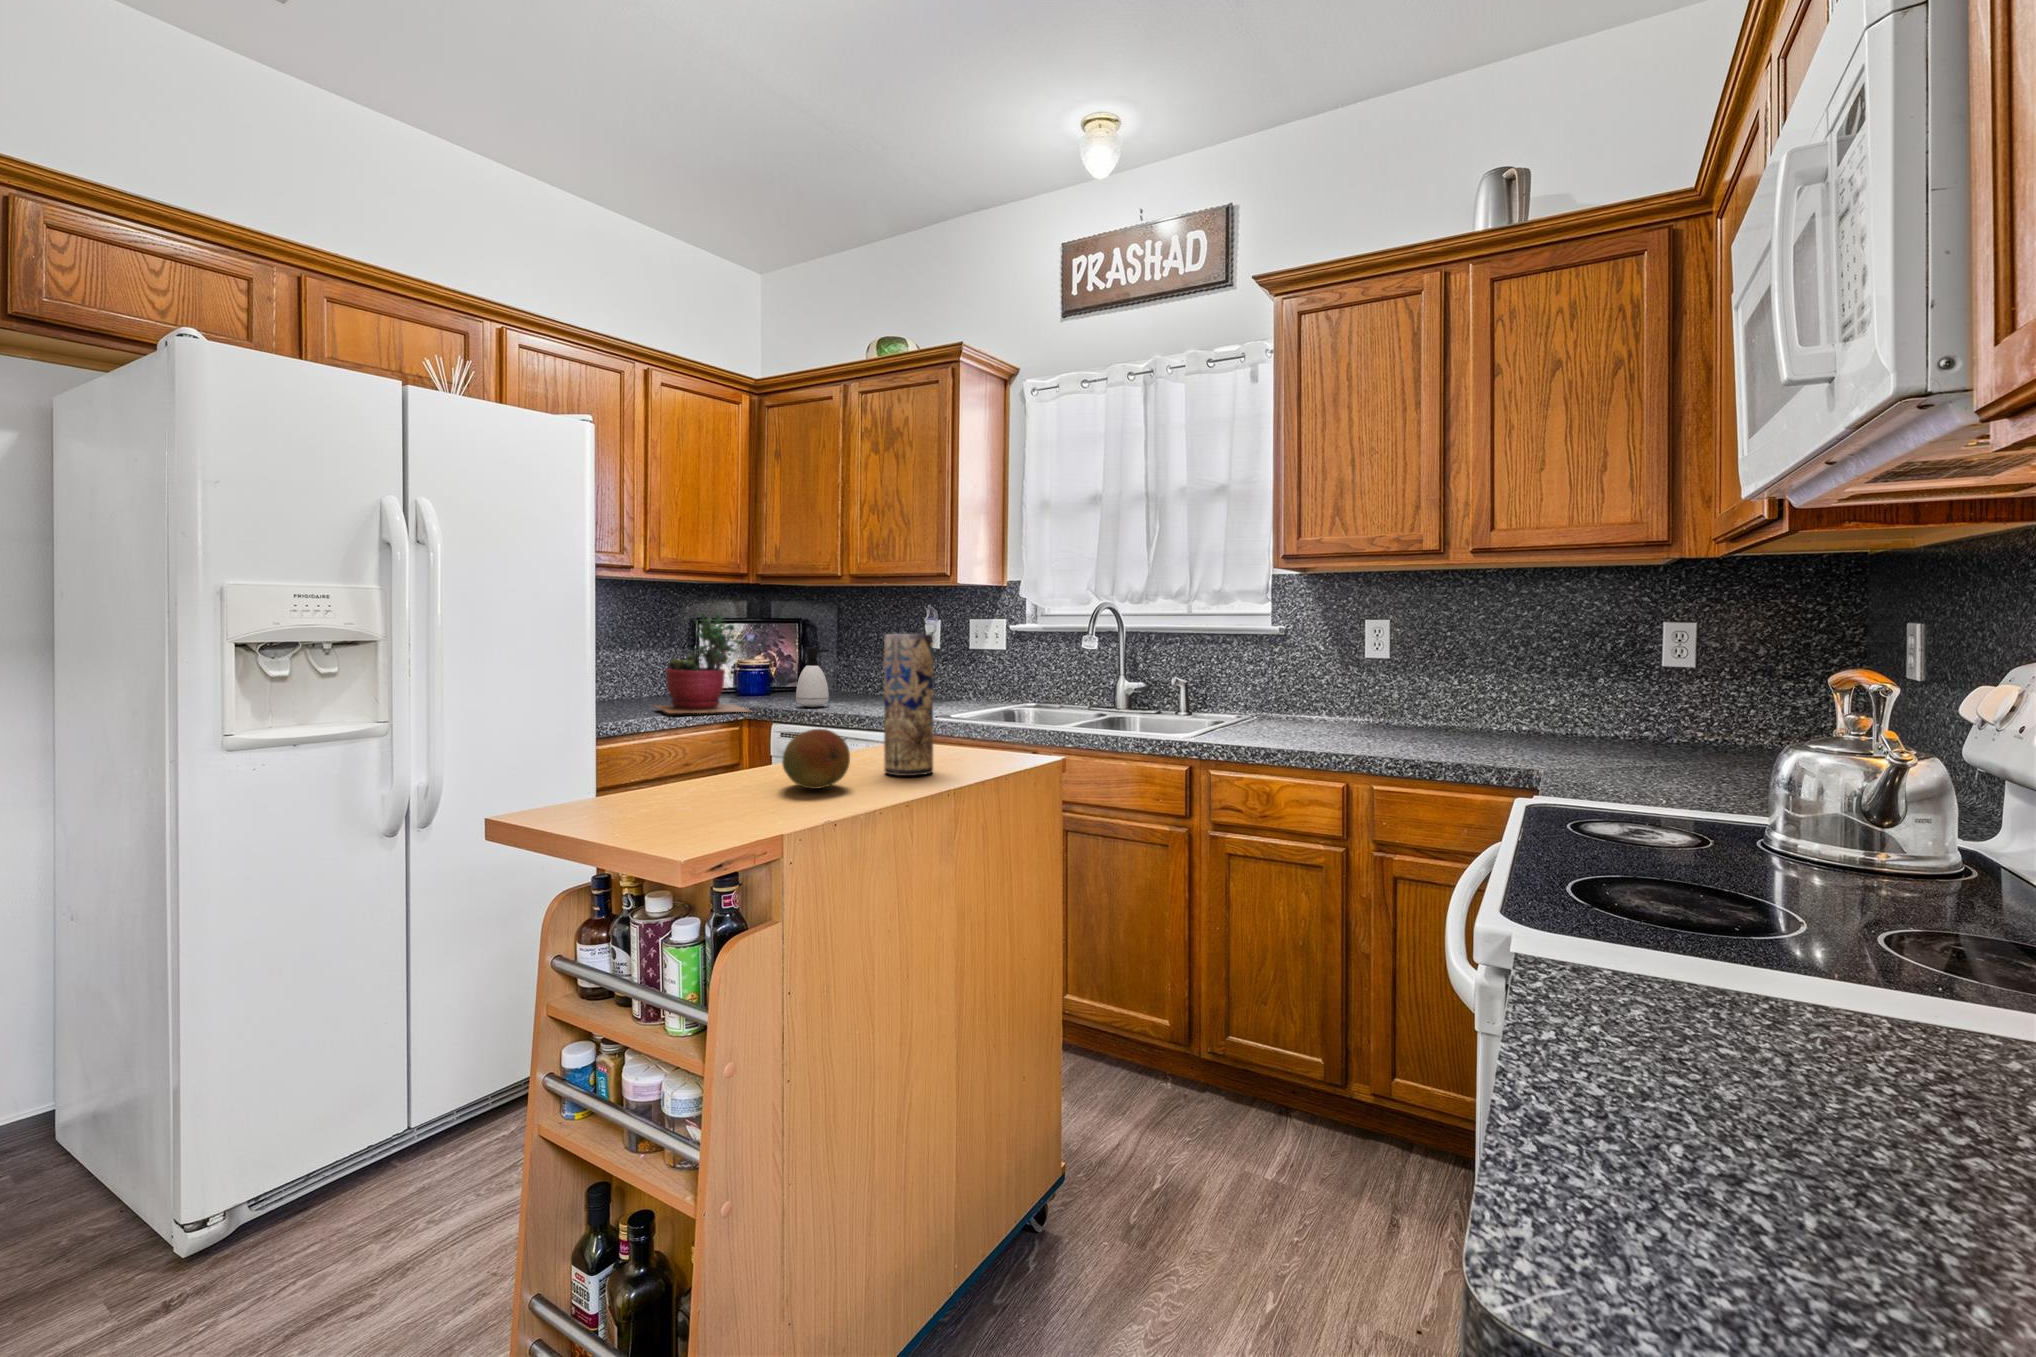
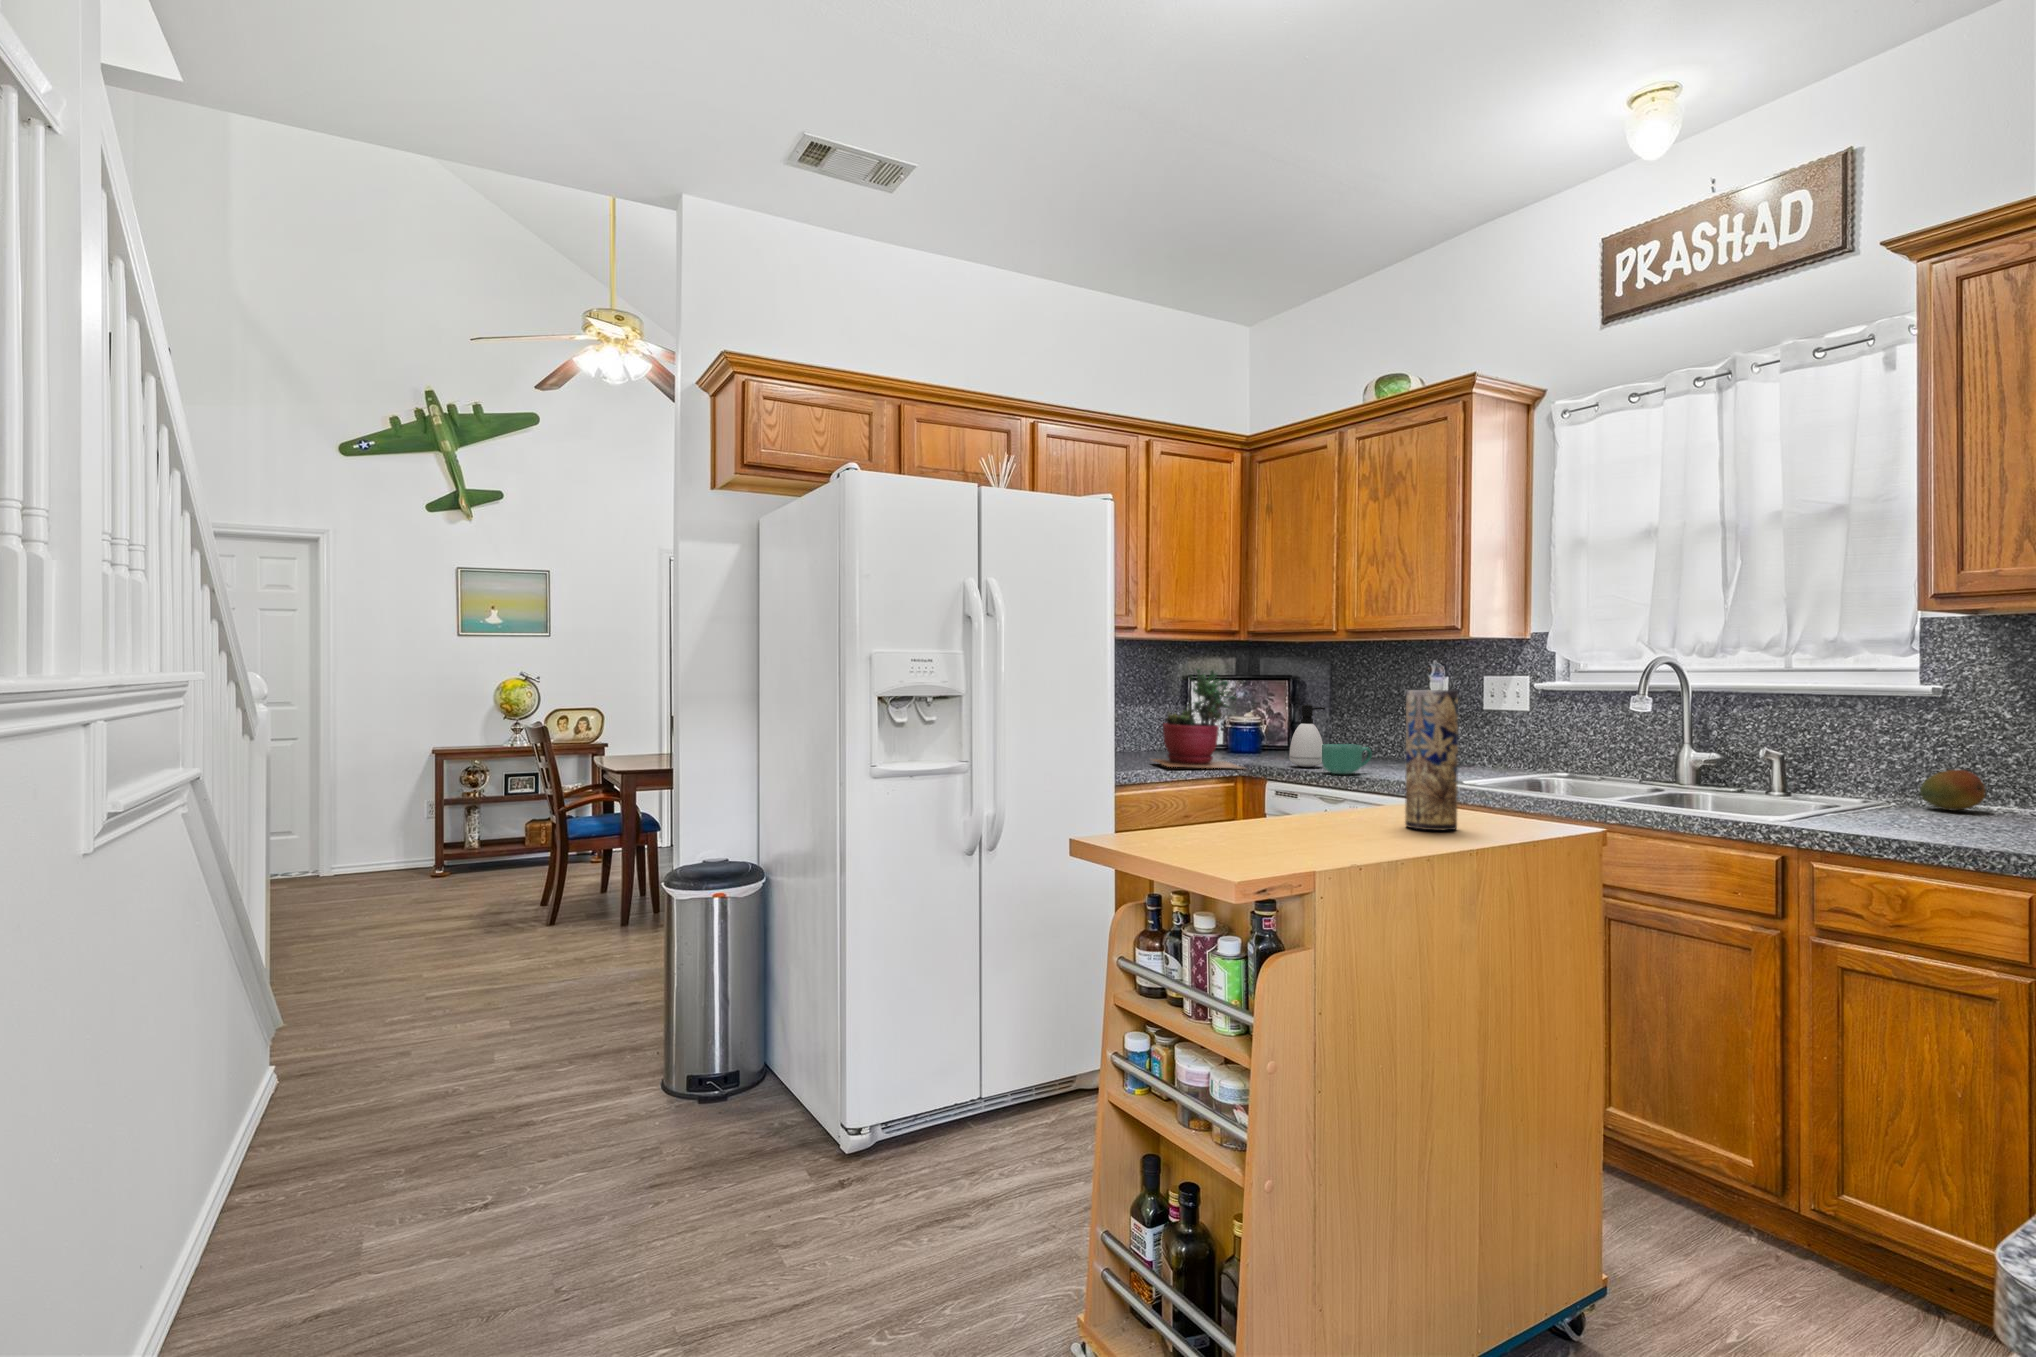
mug: none [825,685,871,713] -> present [1322,744,1372,774]
fruit: present [782,729,850,789] -> present [1919,770,1986,811]

